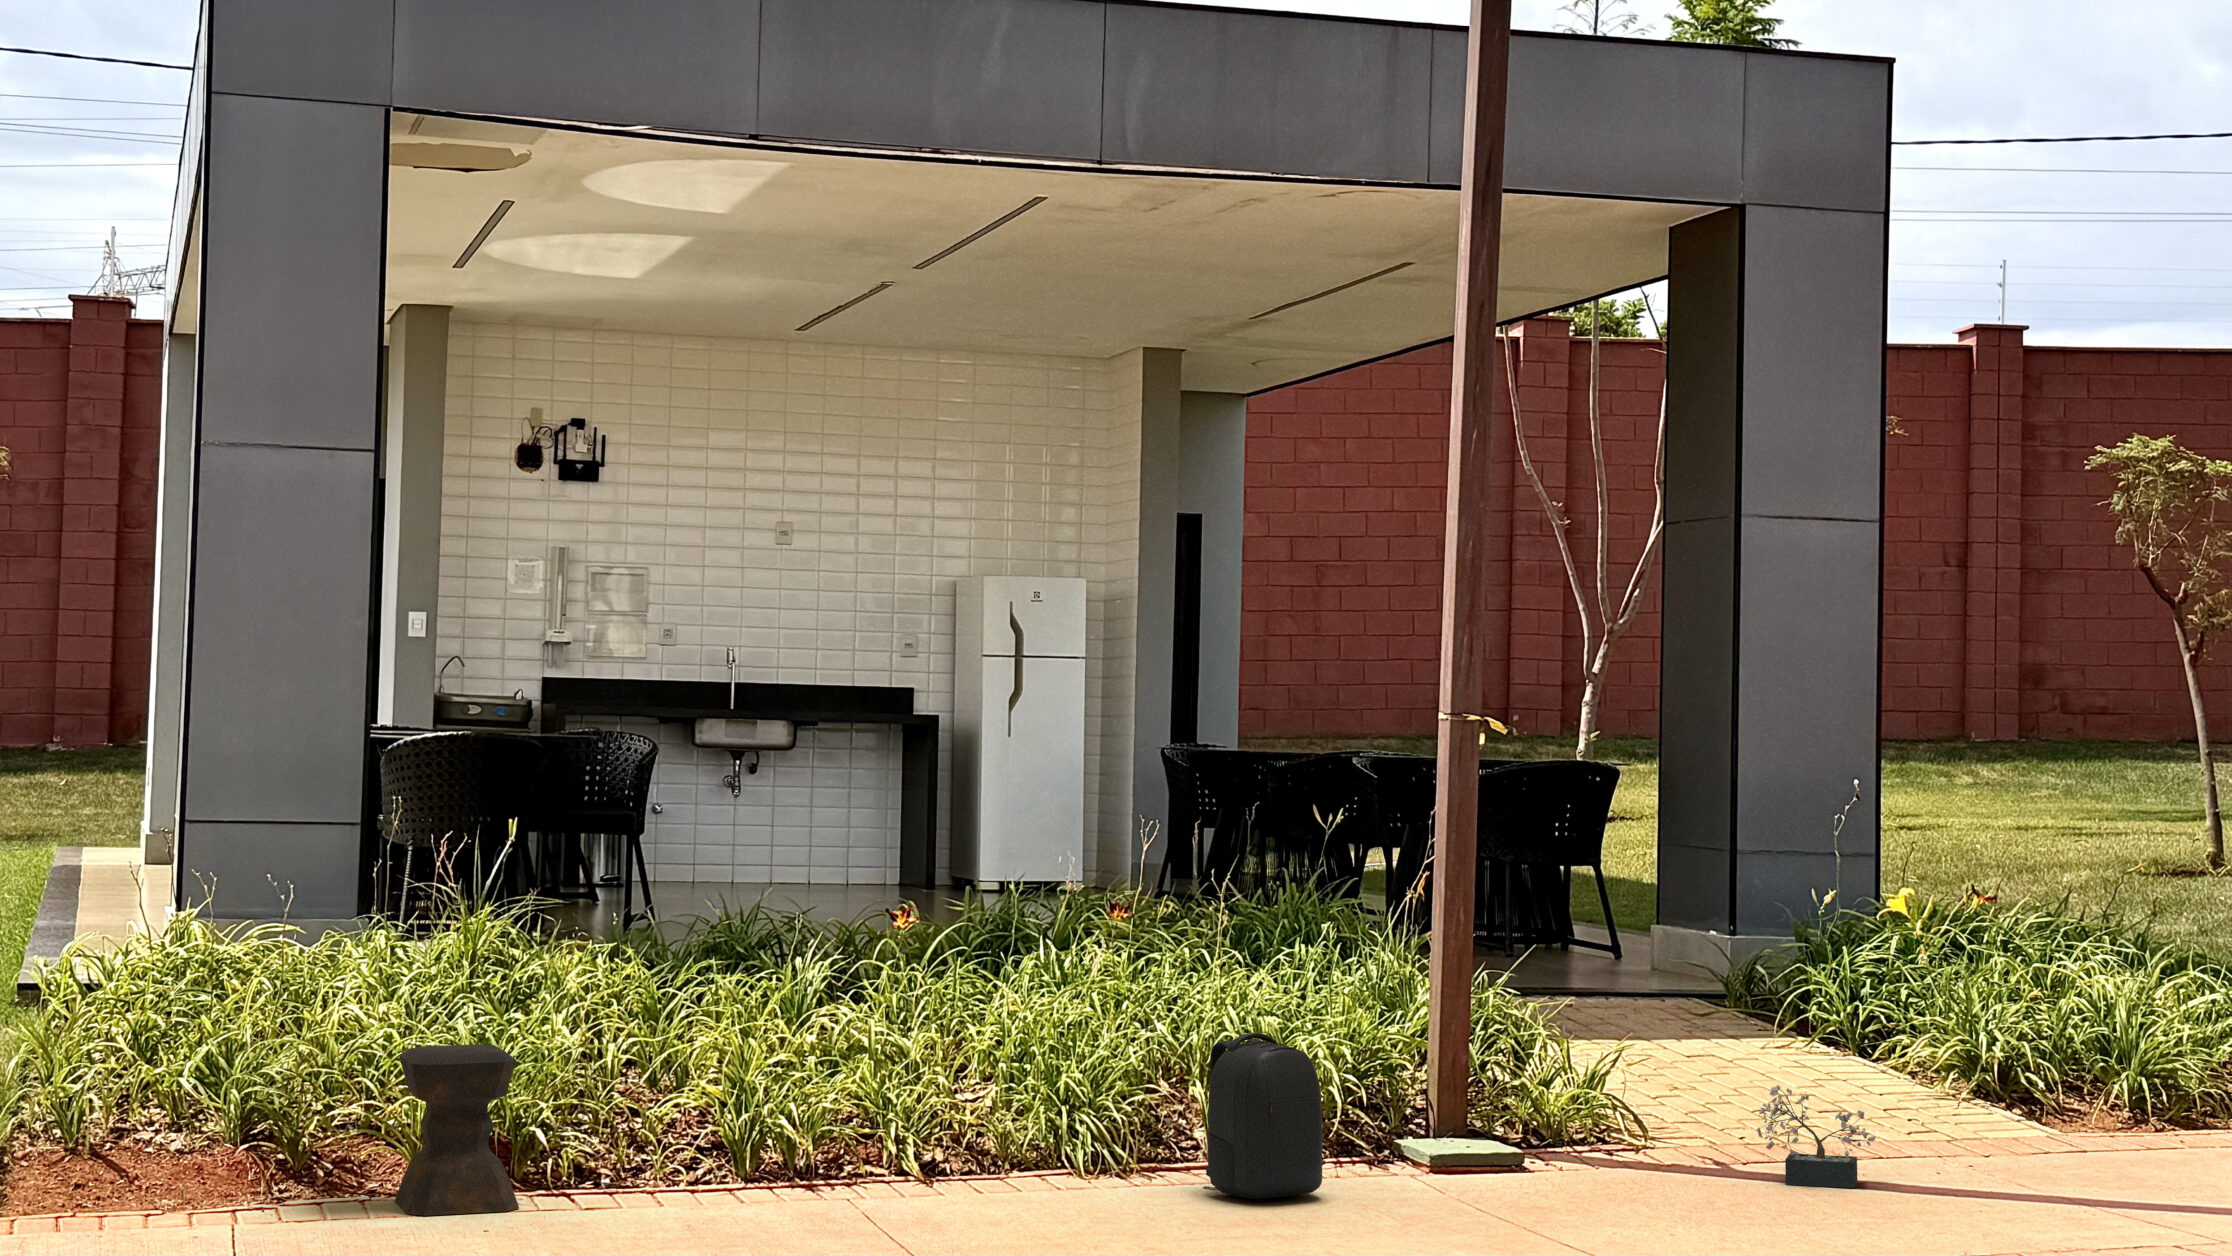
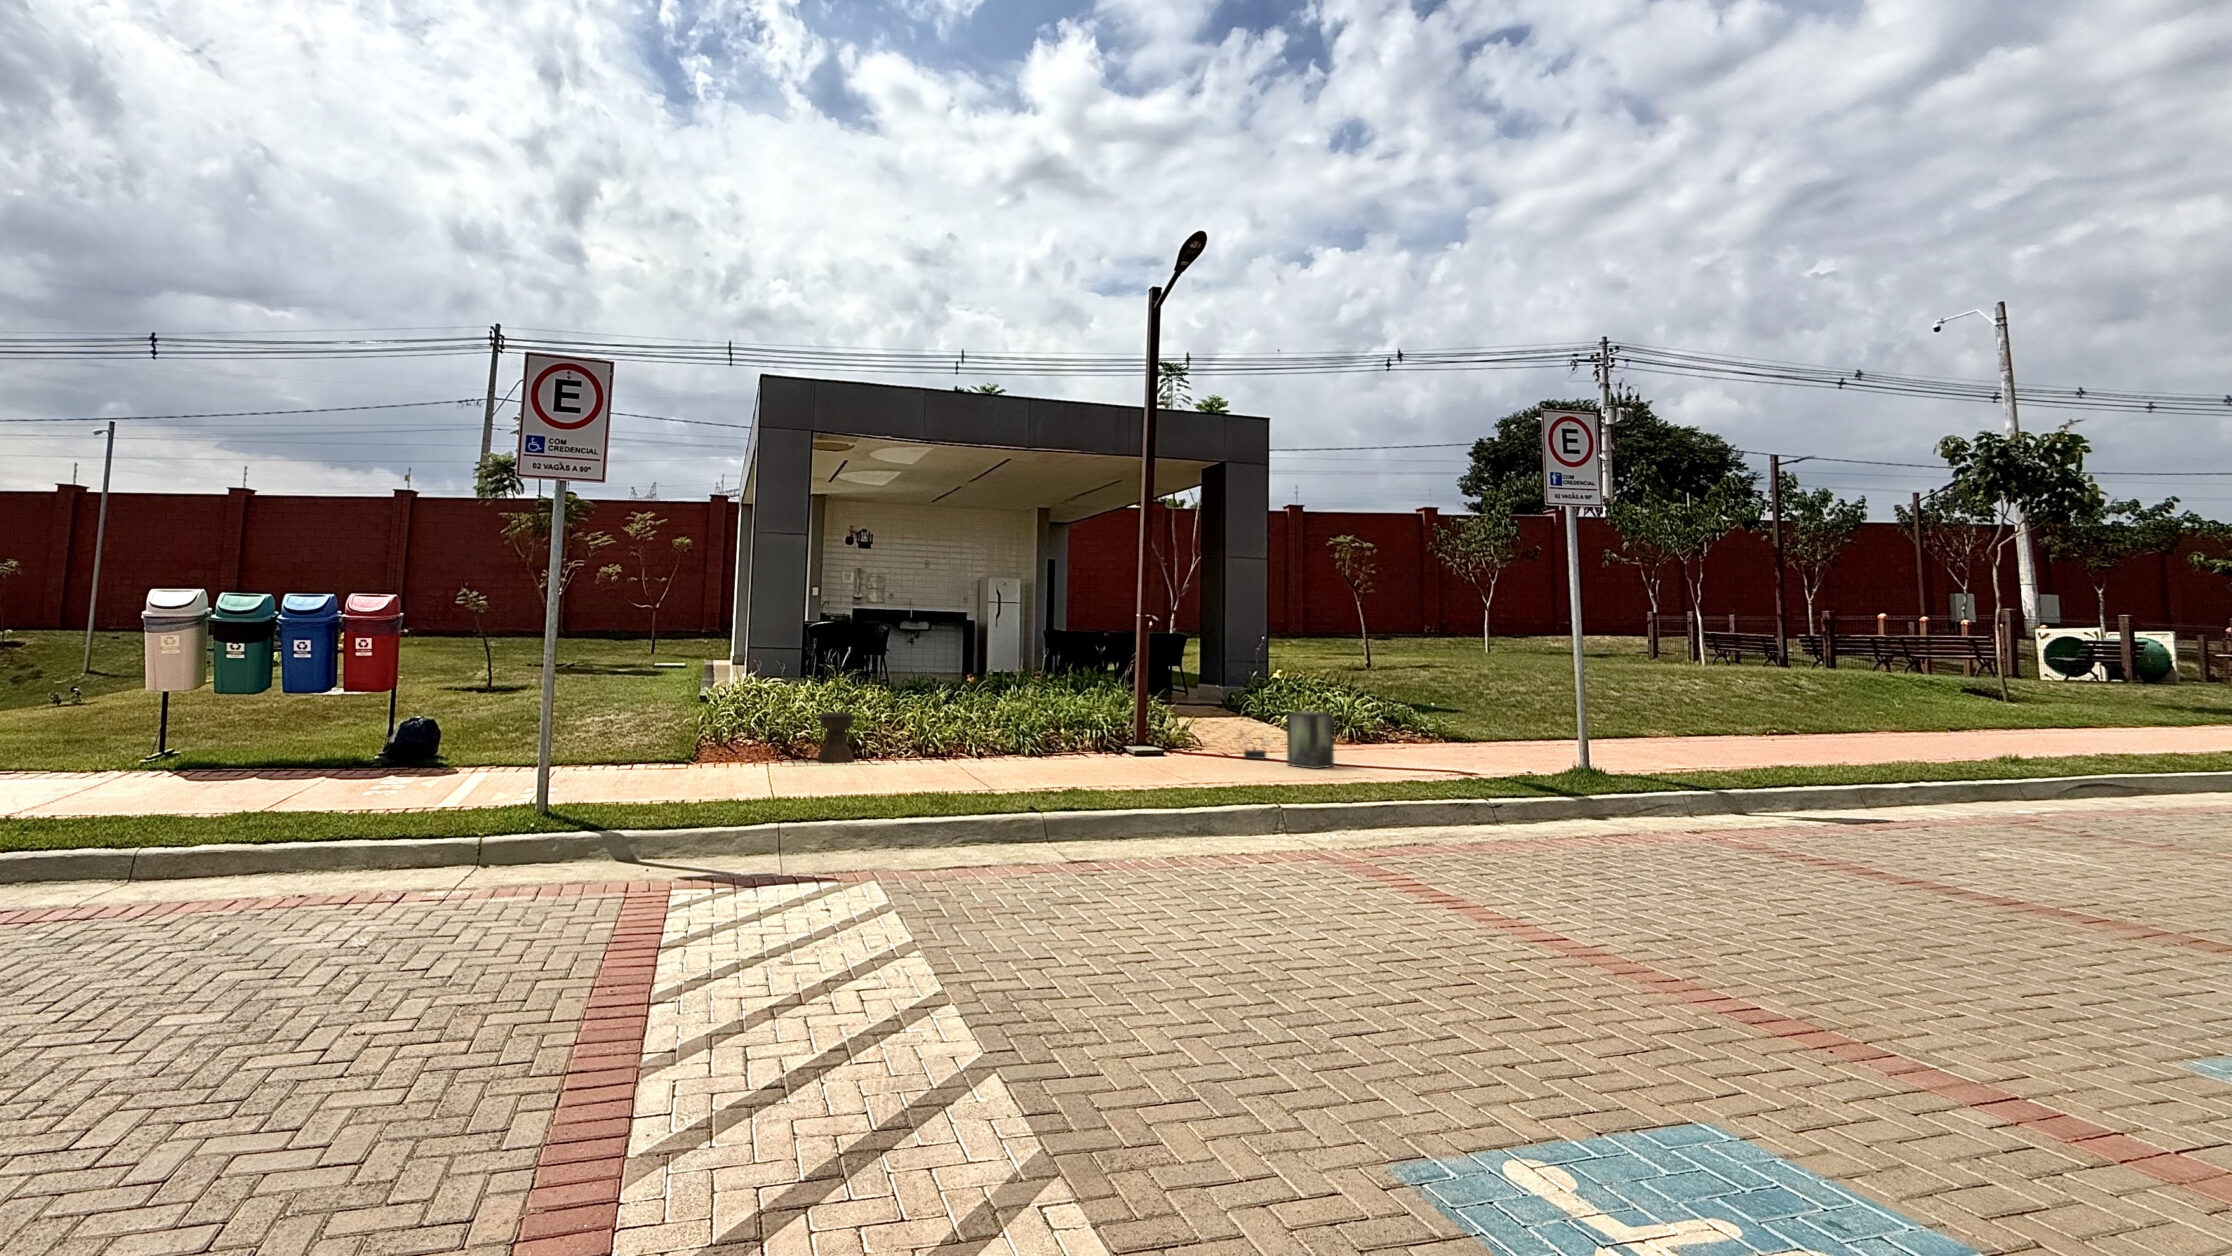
backpack: present [1203,1033,1323,1199] -> none [1063,710,1100,761]
storage box: none [1931,1034,2085,1228] -> present [1286,711,1334,769]

